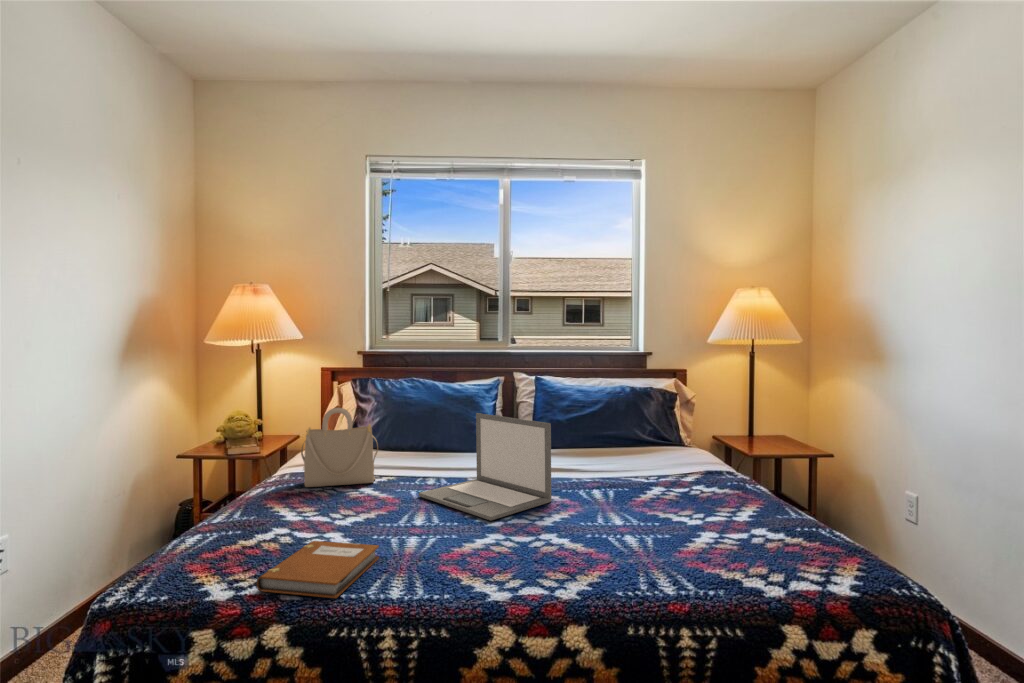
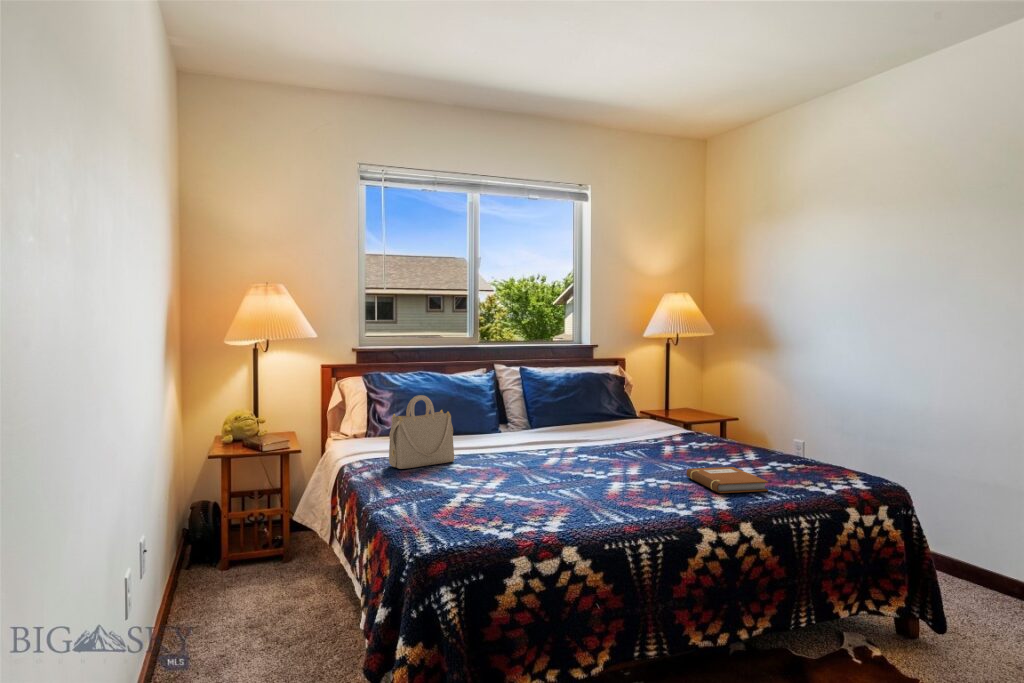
laptop: present [419,413,551,521] -> none [515,396,622,476]
notebook: present [256,541,379,598] -> present [686,467,768,493]

